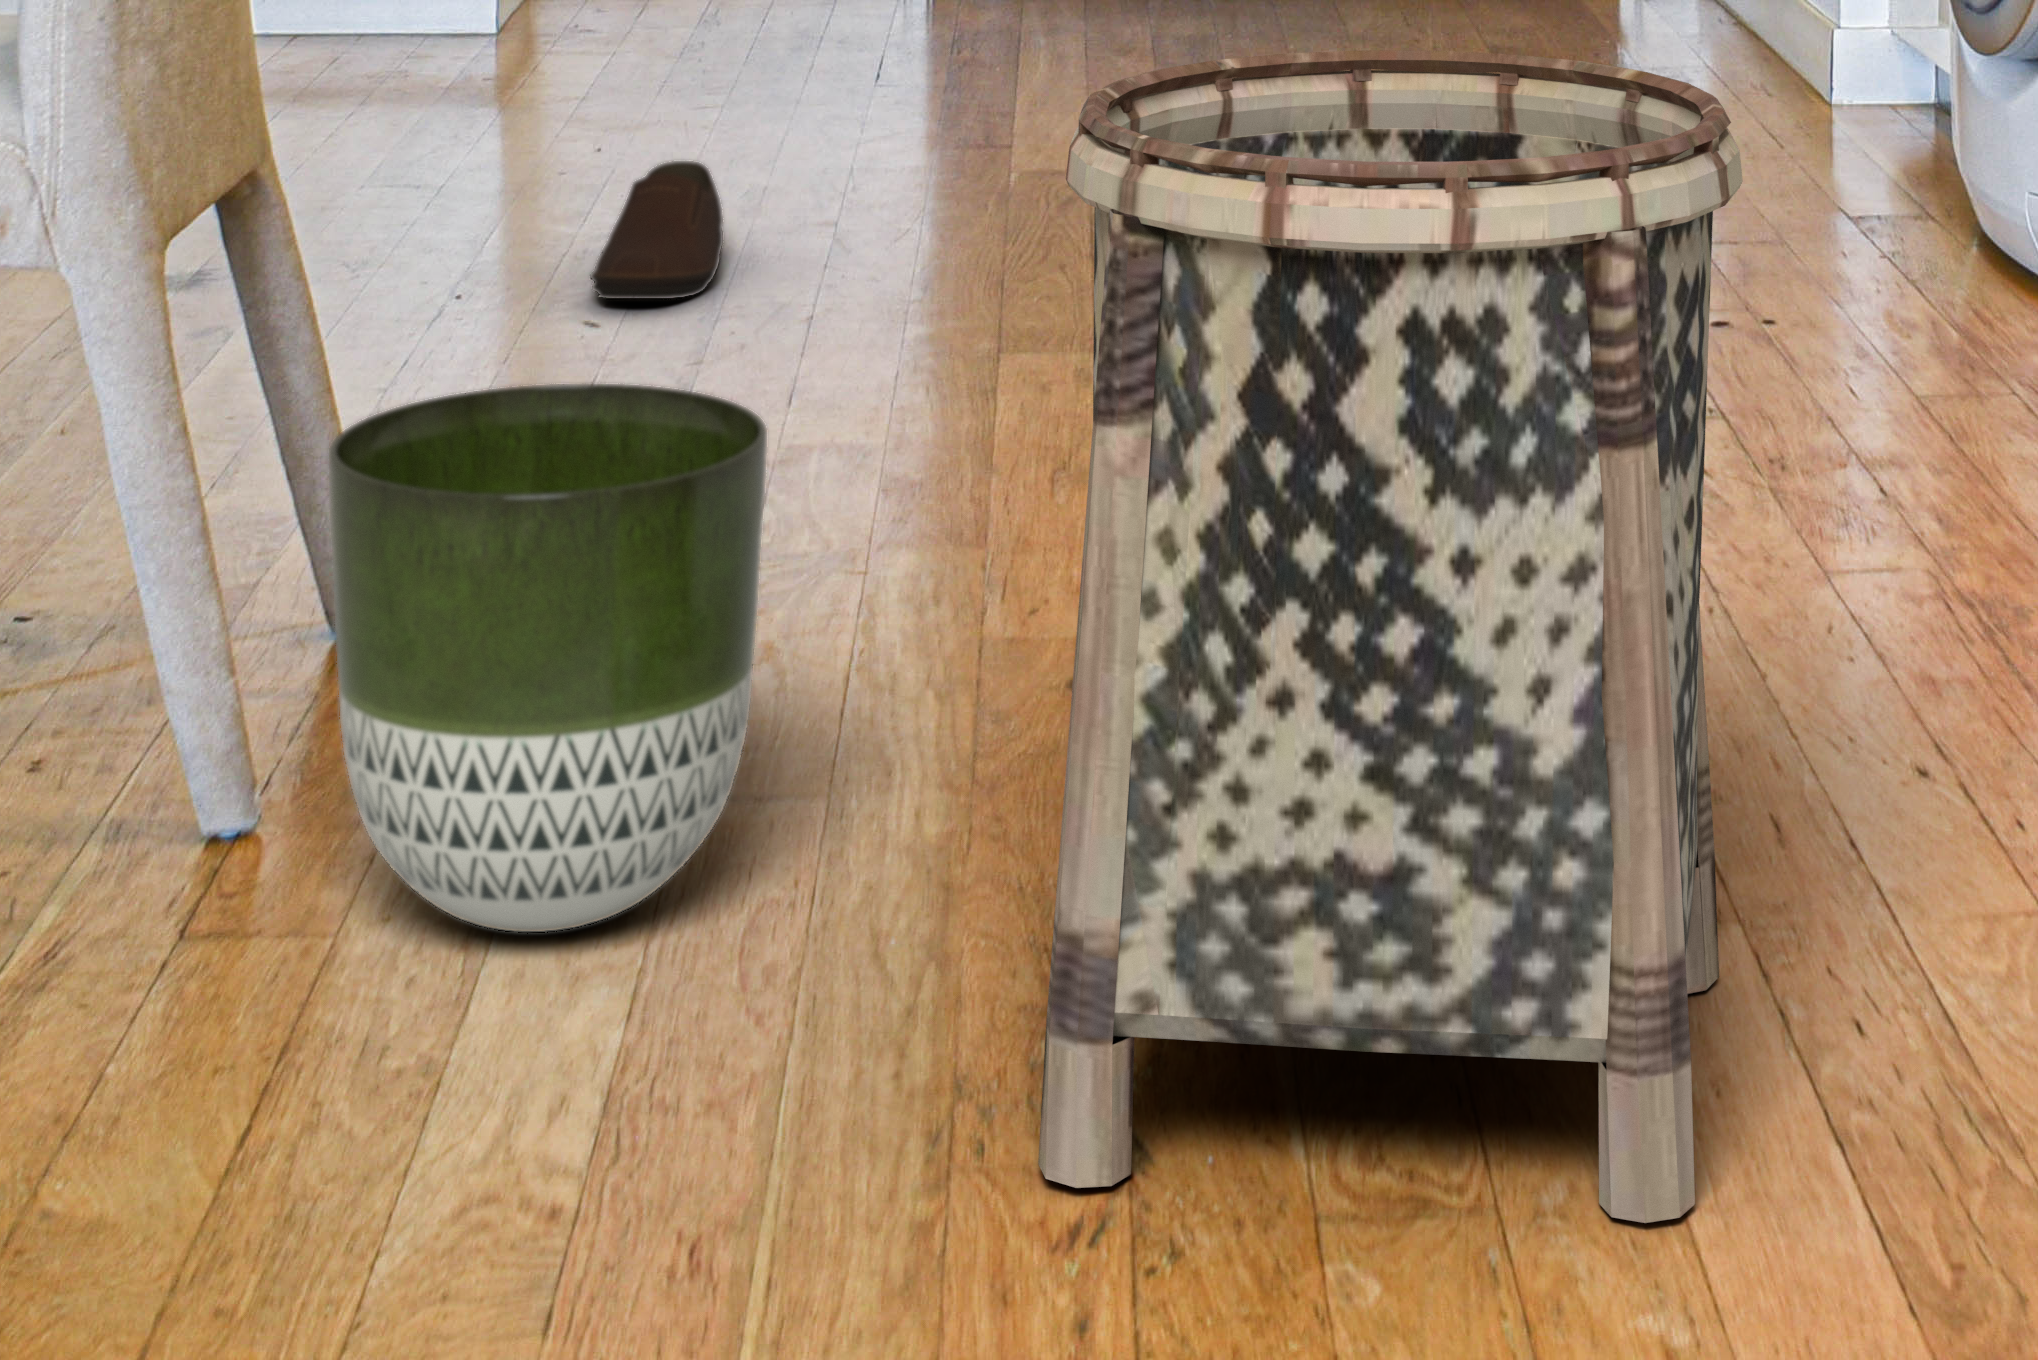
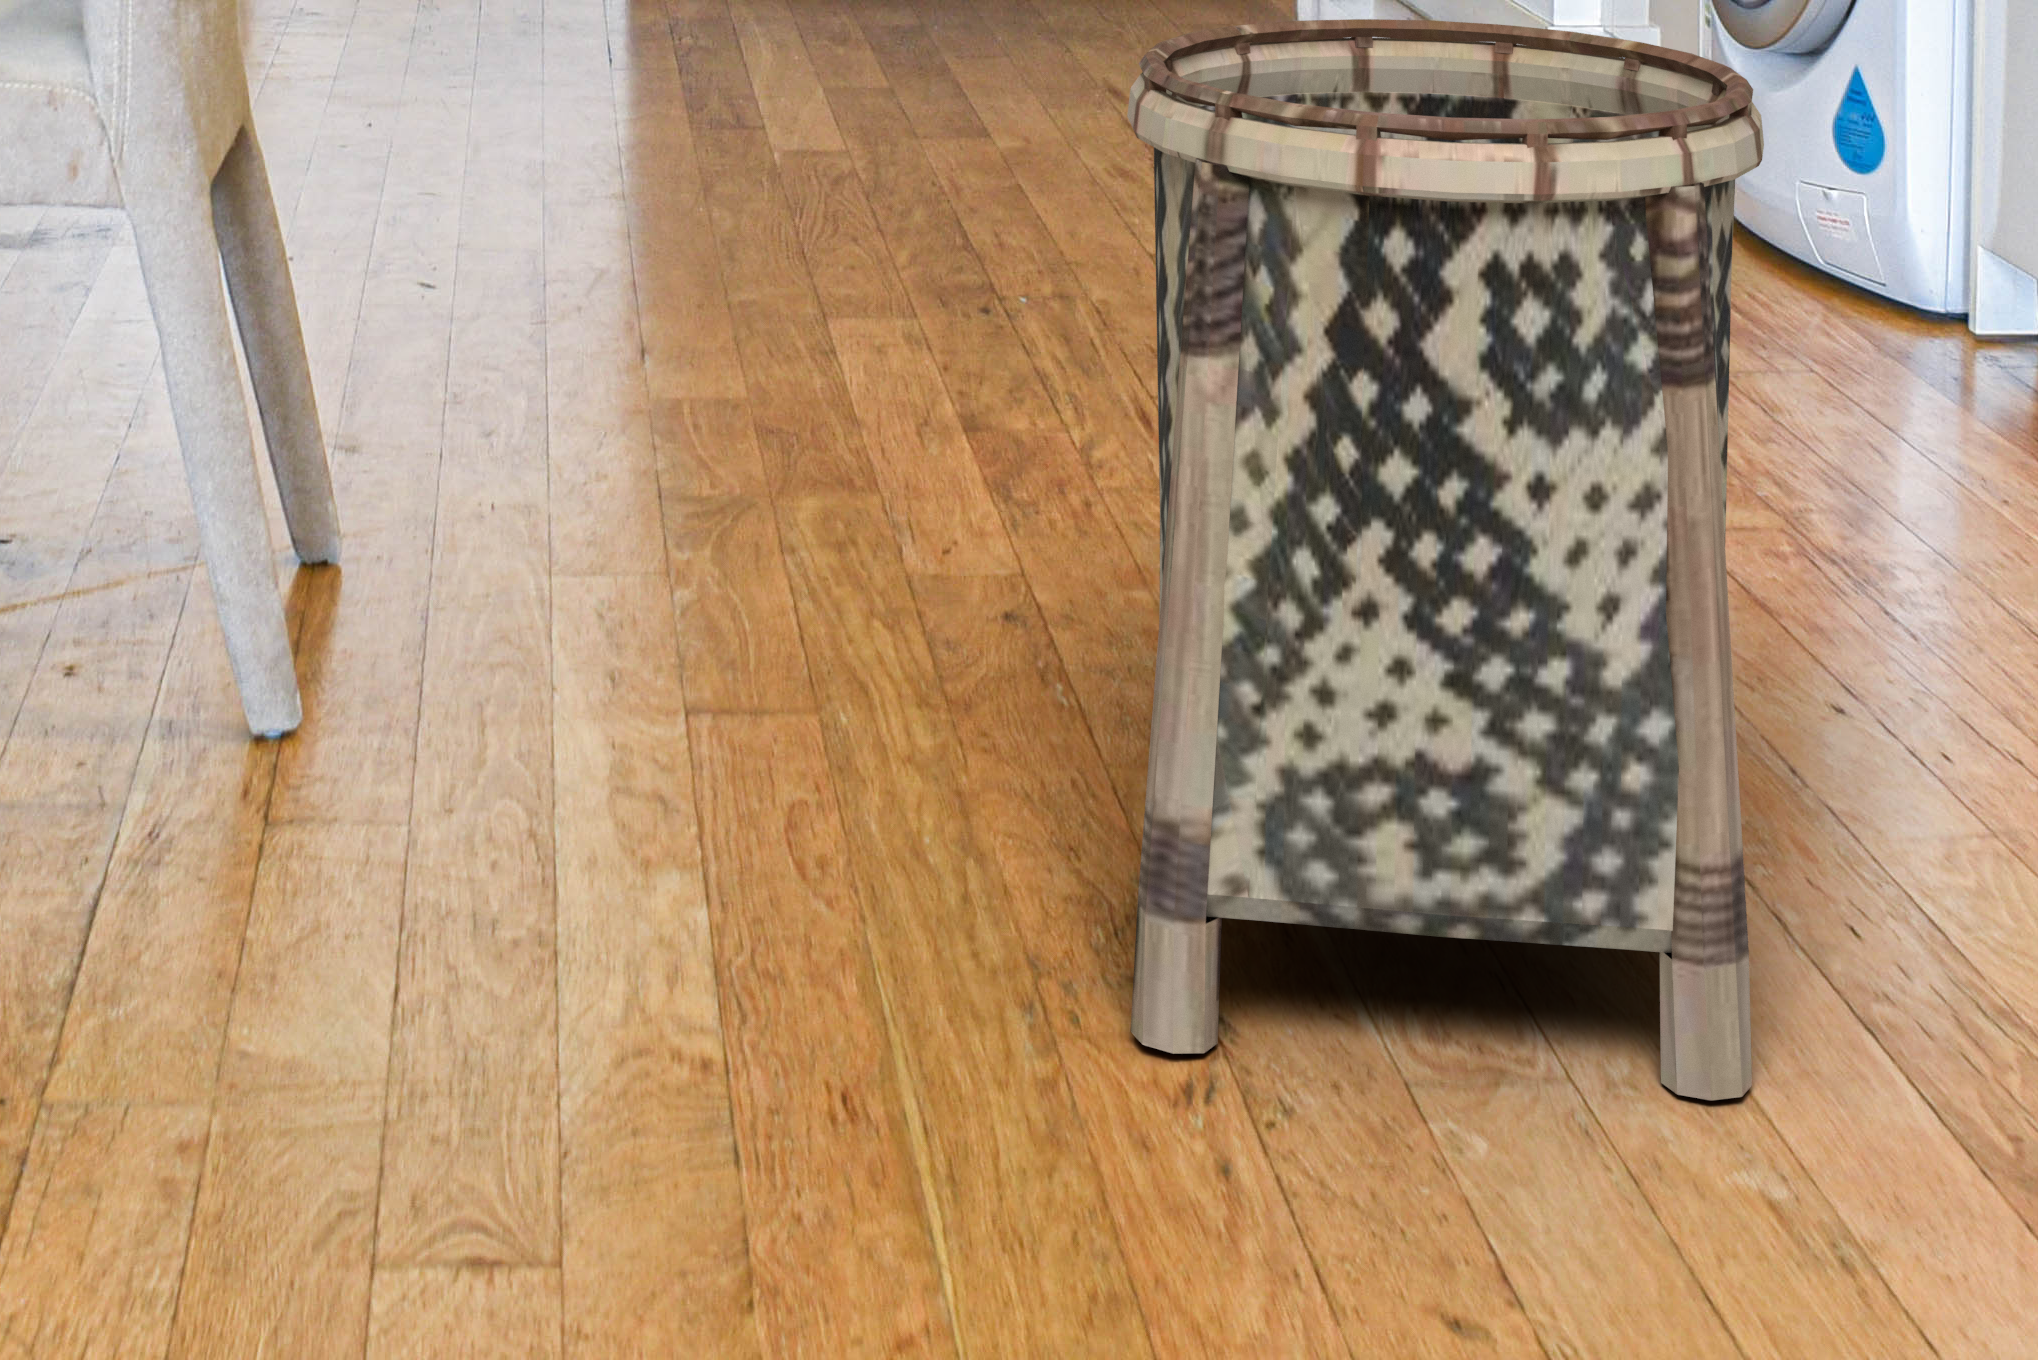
shoe: present [591,161,723,299] -> none [415,124,528,252]
planter: present [328,384,767,932] -> none [399,317,793,816]

